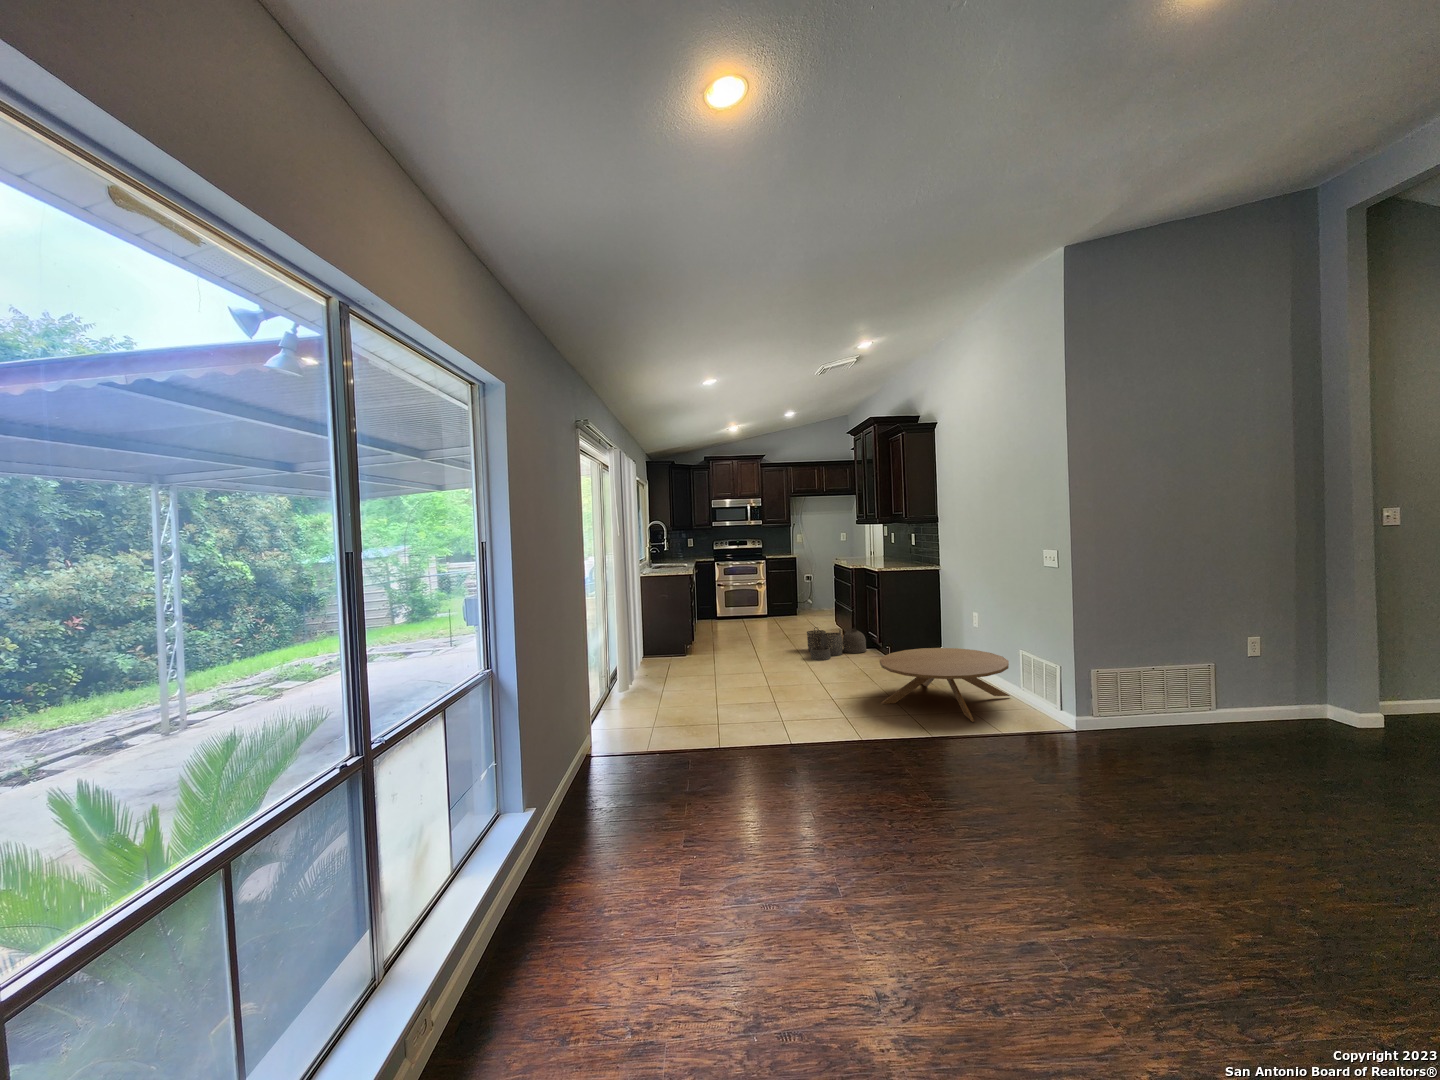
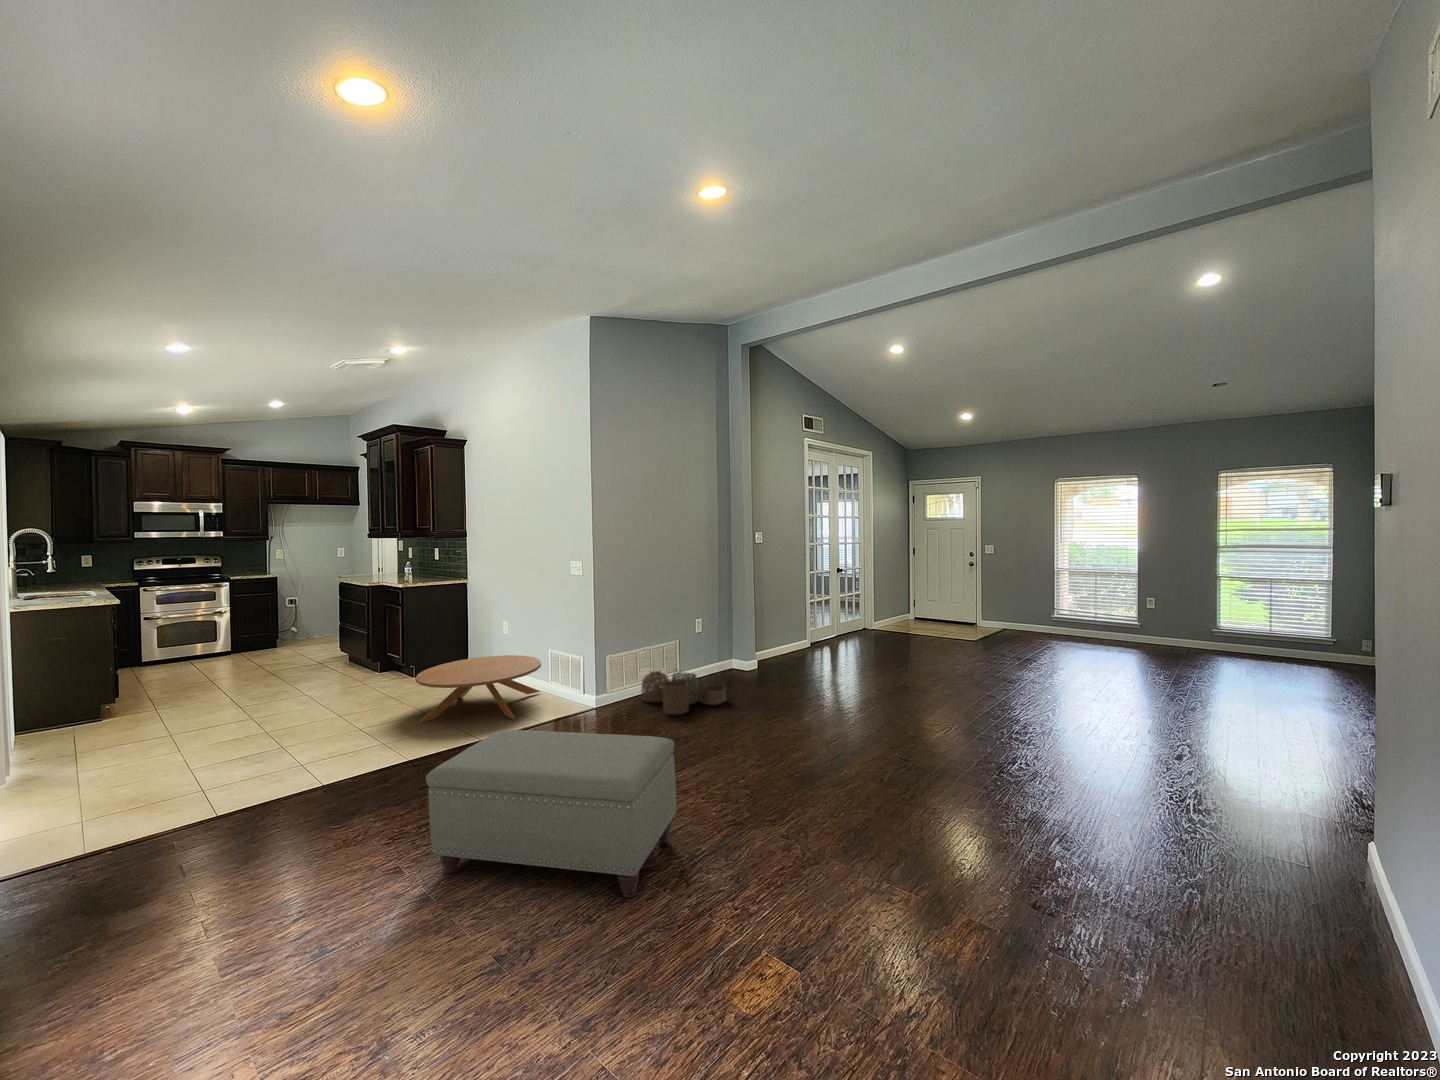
woven basket: present [807,627,866,661] -> present [641,671,726,715]
ottoman: none [840,737,1154,1008] -> present [426,730,676,898]

